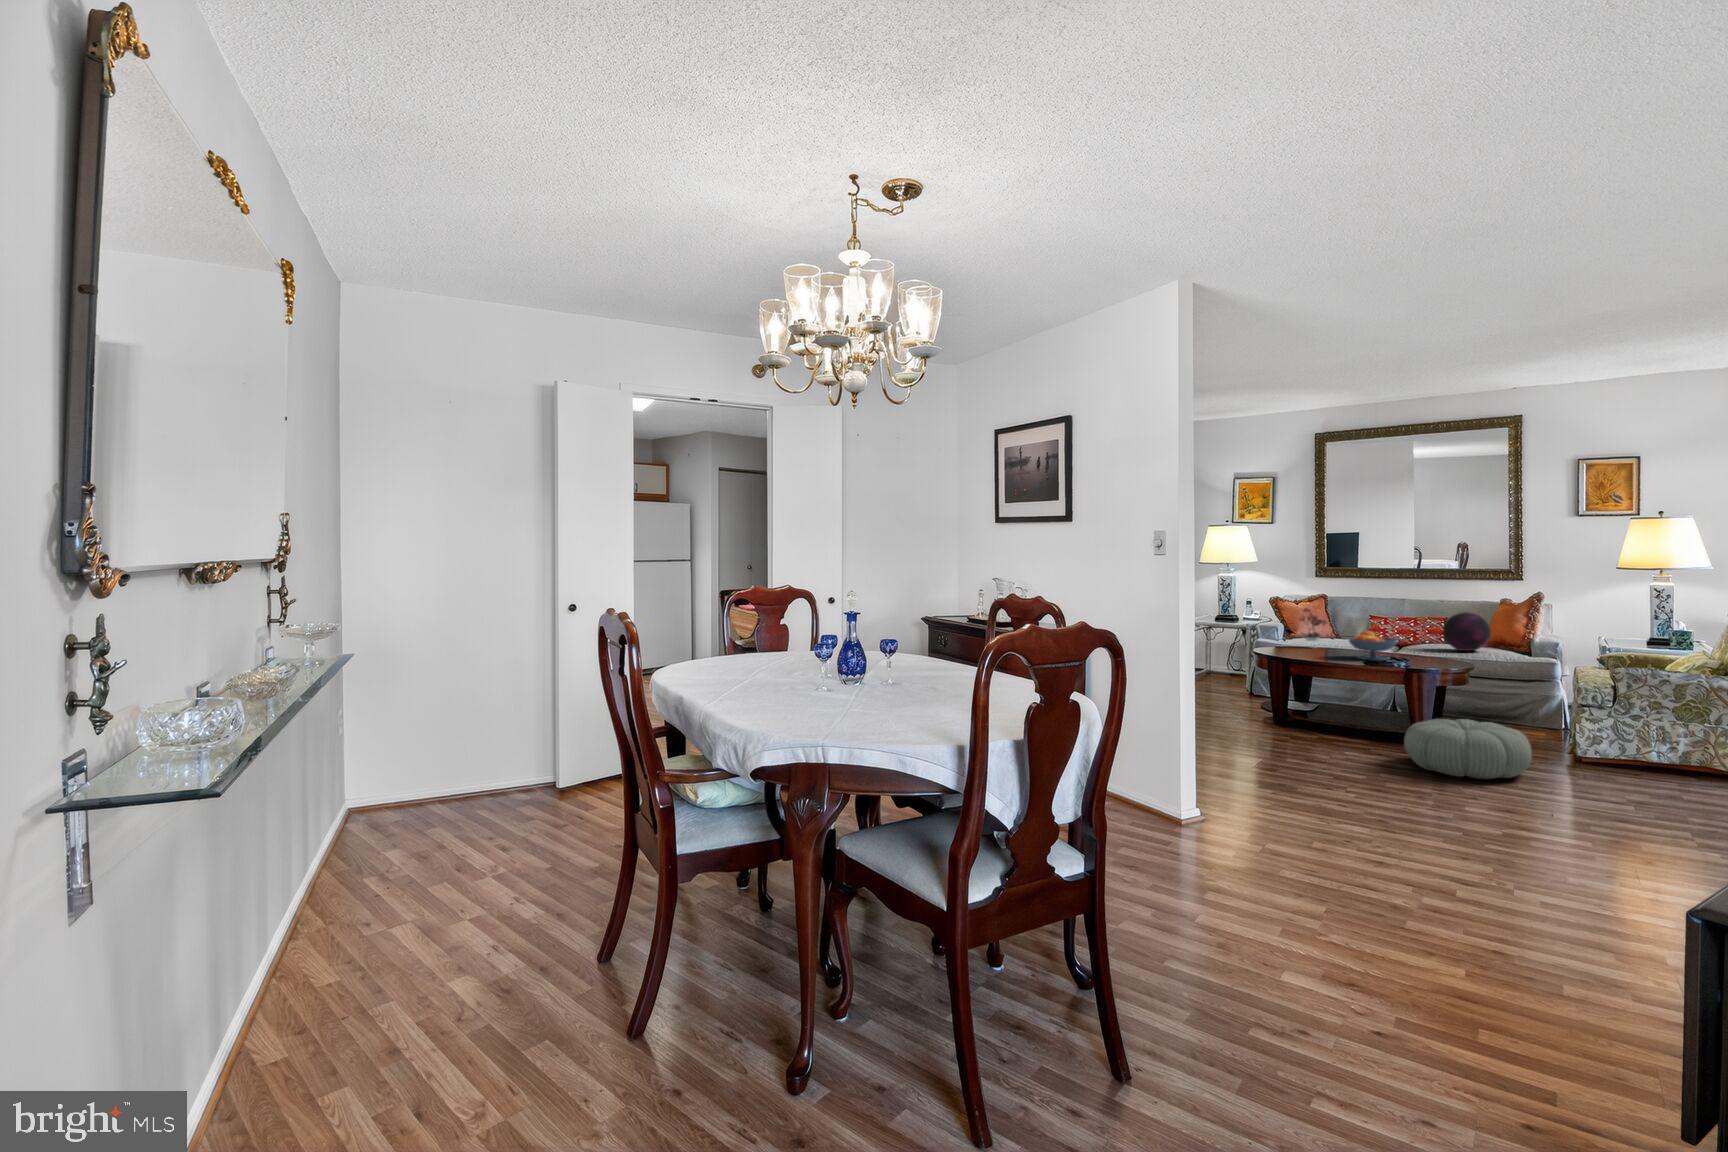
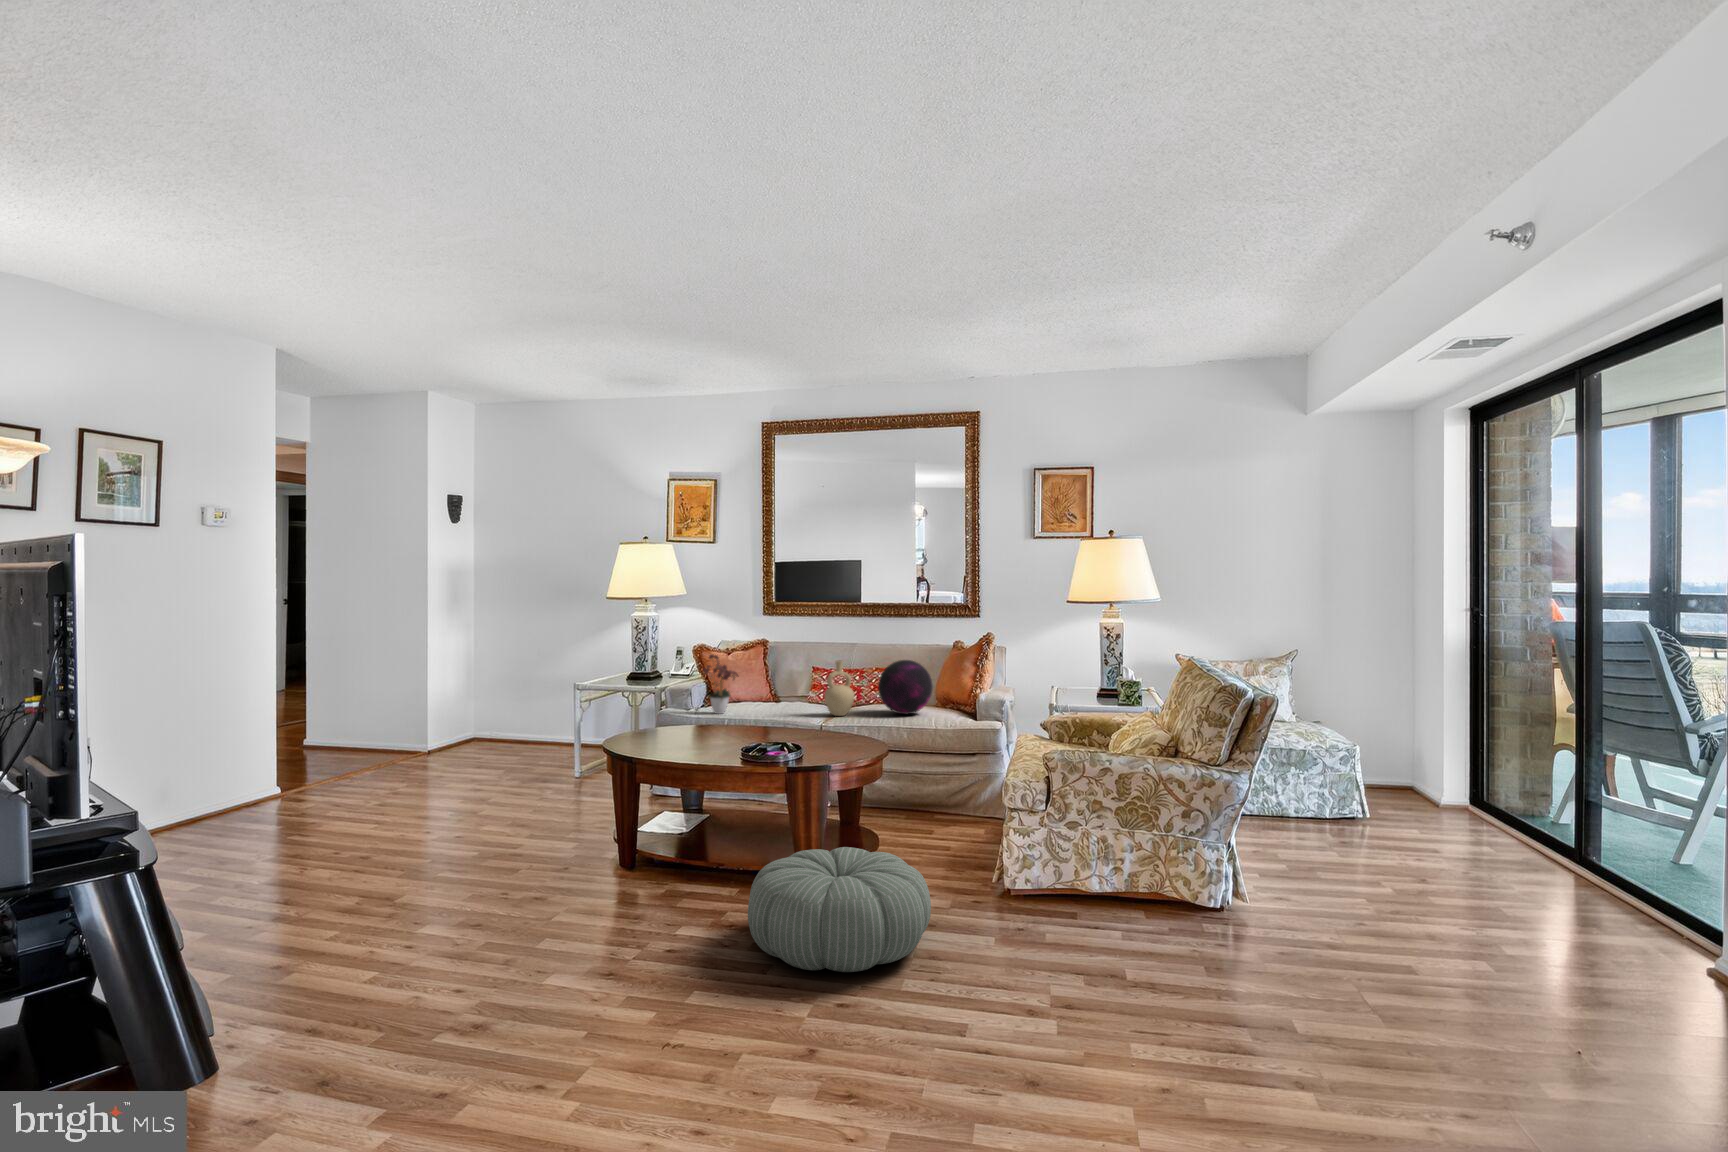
vase: none [1399,613,1424,651] -> present [824,661,855,716]
fruit bowl: present [1348,631,1397,660] -> none [740,689,807,736]

